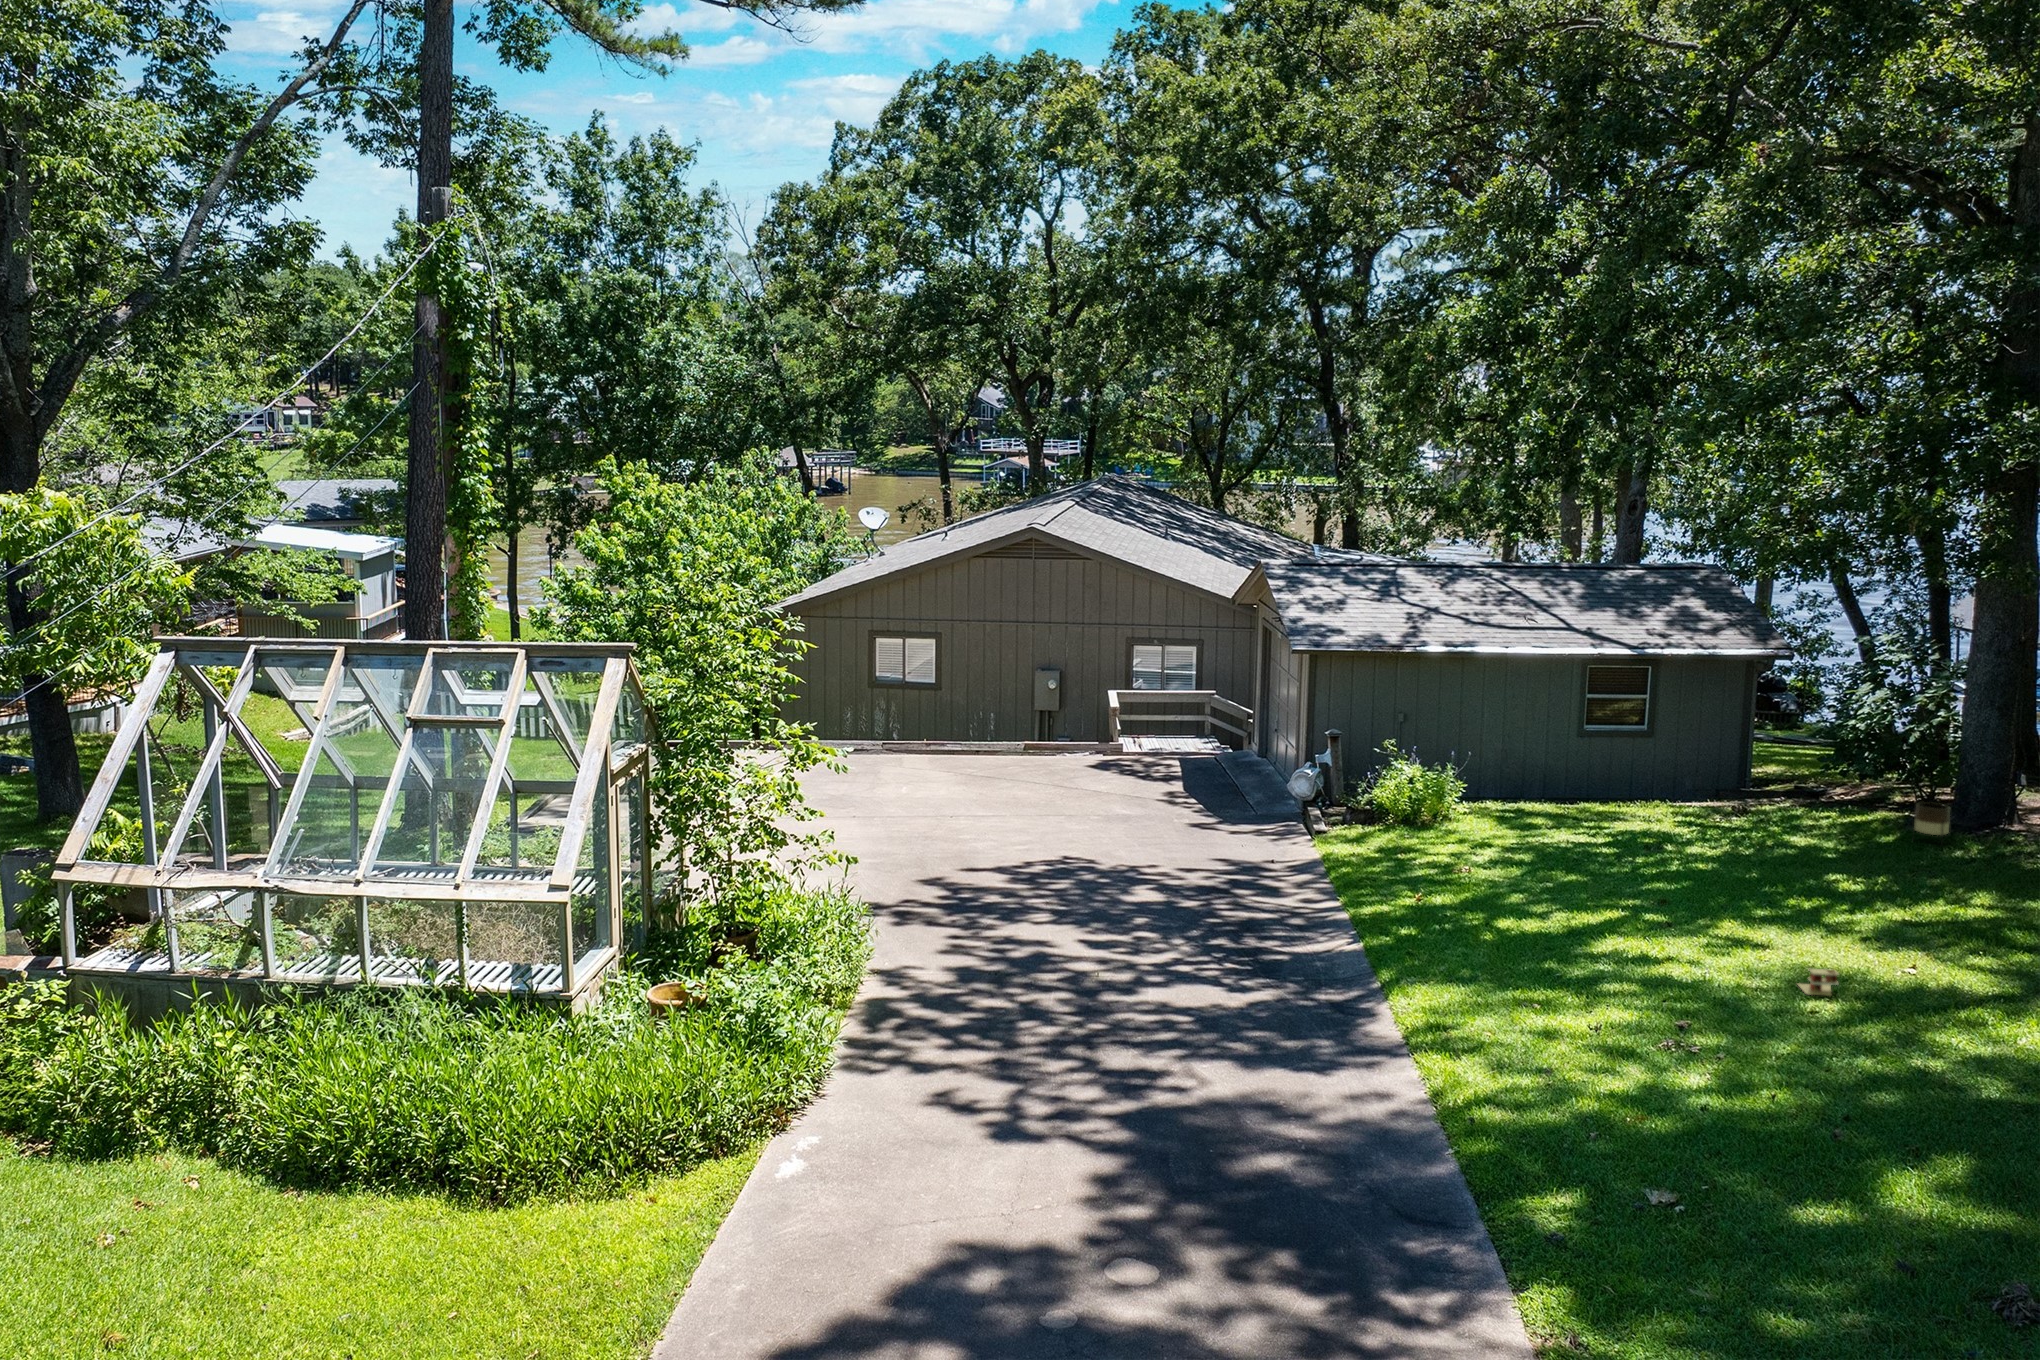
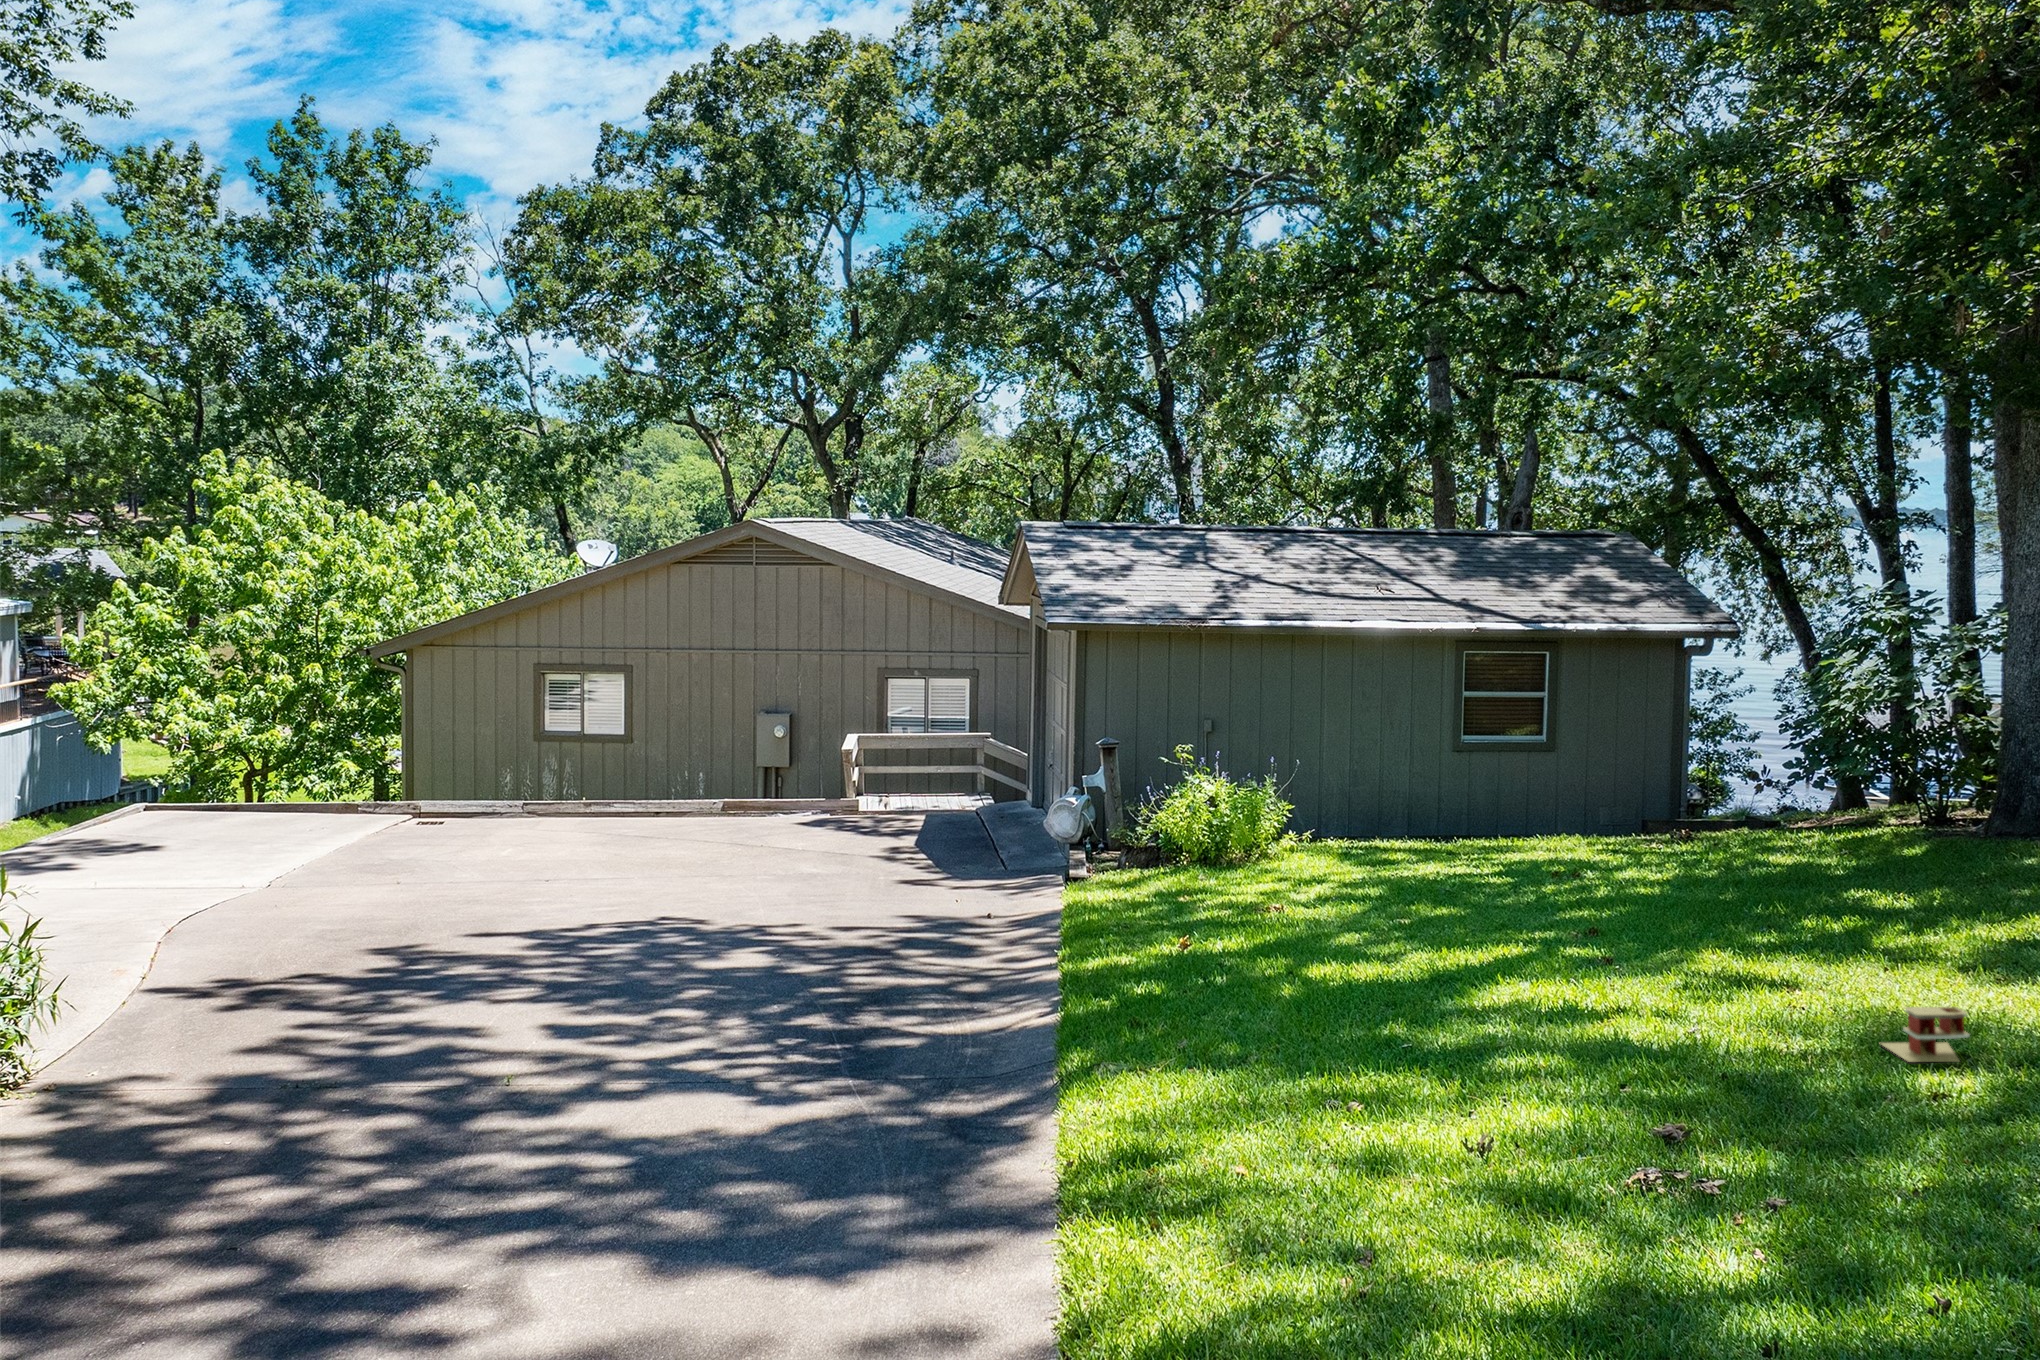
planter: present [1914,802,1950,836] -> none [1946,788,1999,853]

